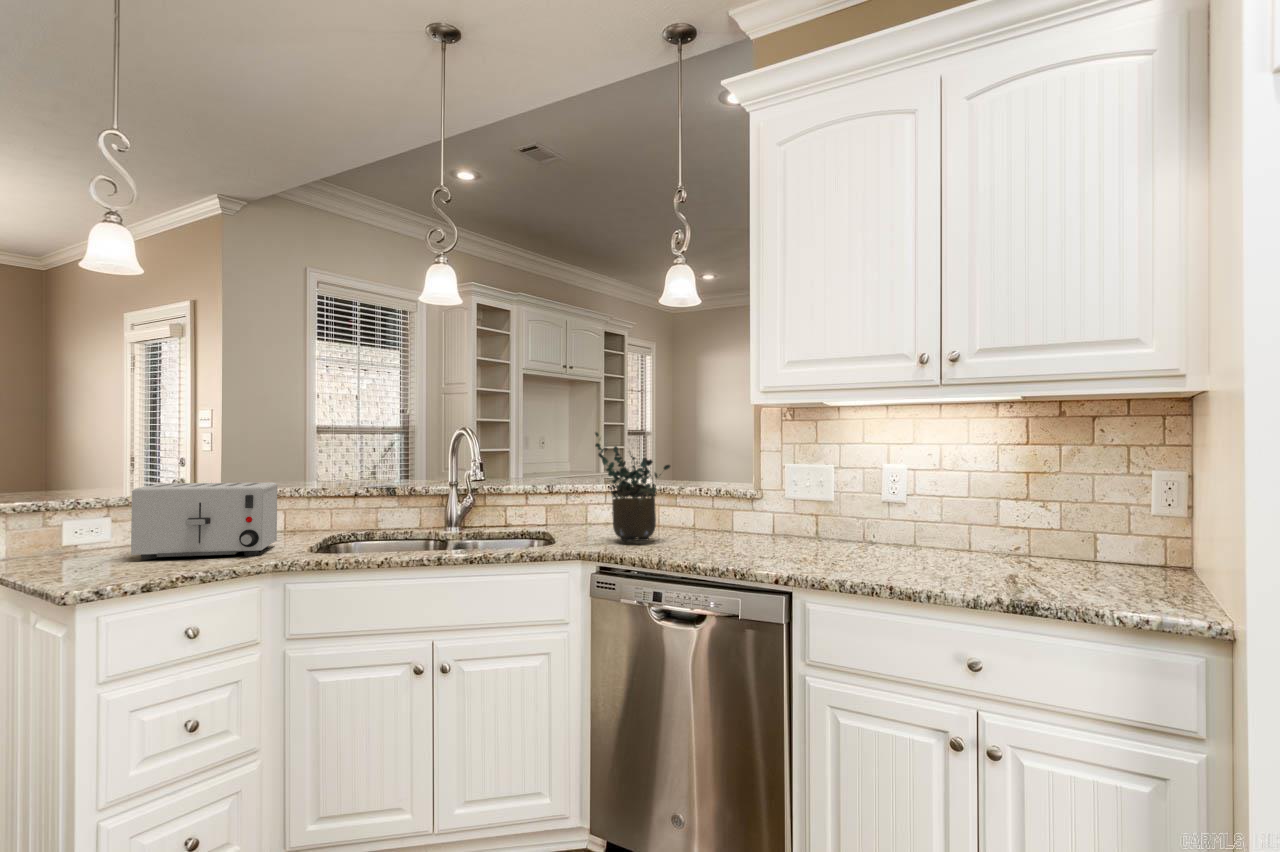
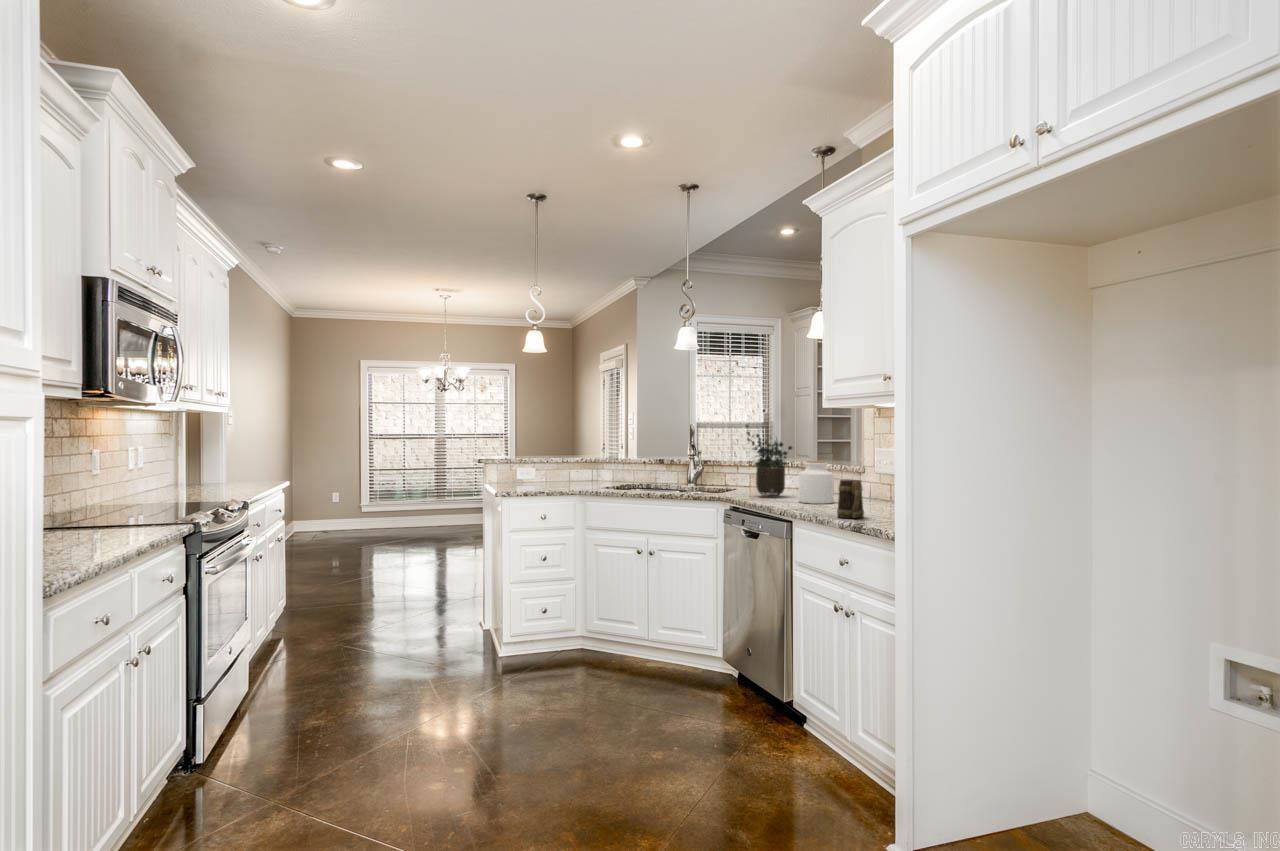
toaster: present [131,482,277,559] -> none [533,452,598,489]
jar: none [709,487,760,551] -> present [799,461,833,504]
mug: none [895,520,957,582] -> present [837,480,864,518]

